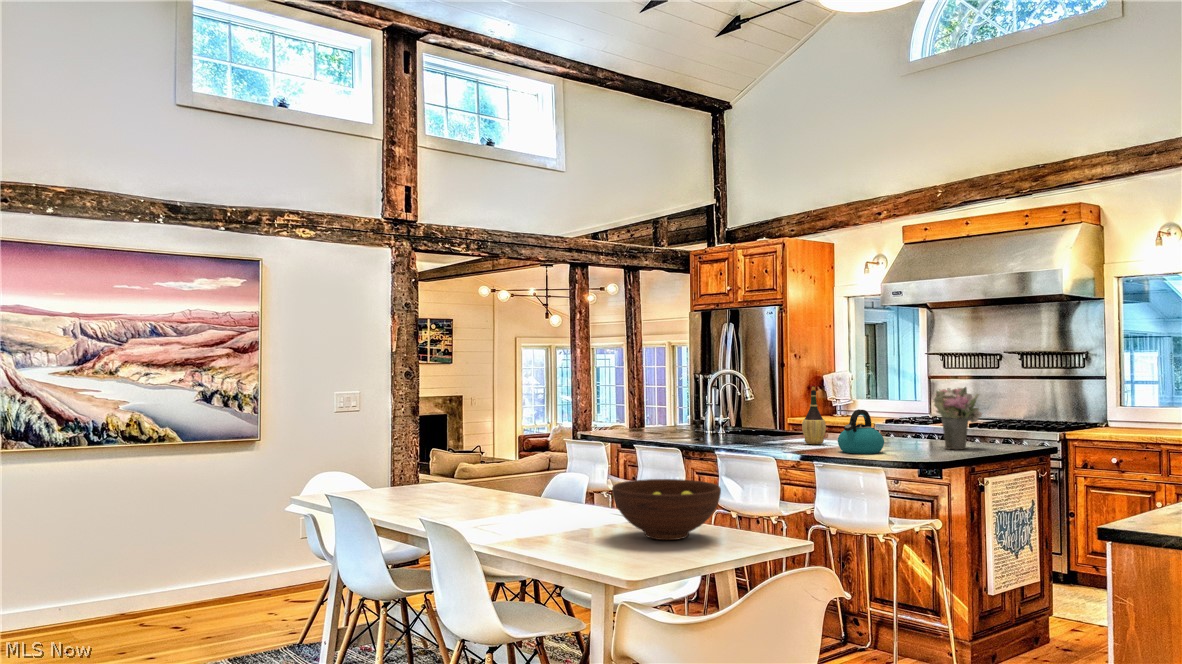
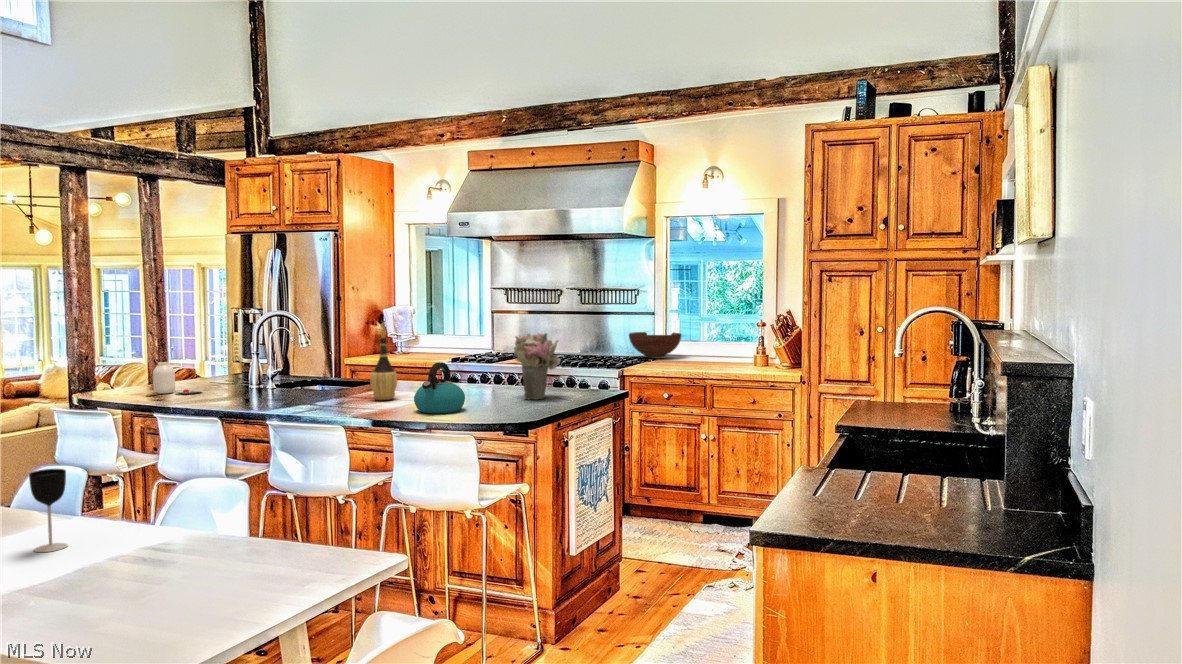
jar: none [630,410,671,435] -> present [146,362,203,396]
wine glass: none [566,459,587,514] -> present [29,469,67,552]
fruit bowl: present [612,479,721,540] -> present [629,332,681,358]

